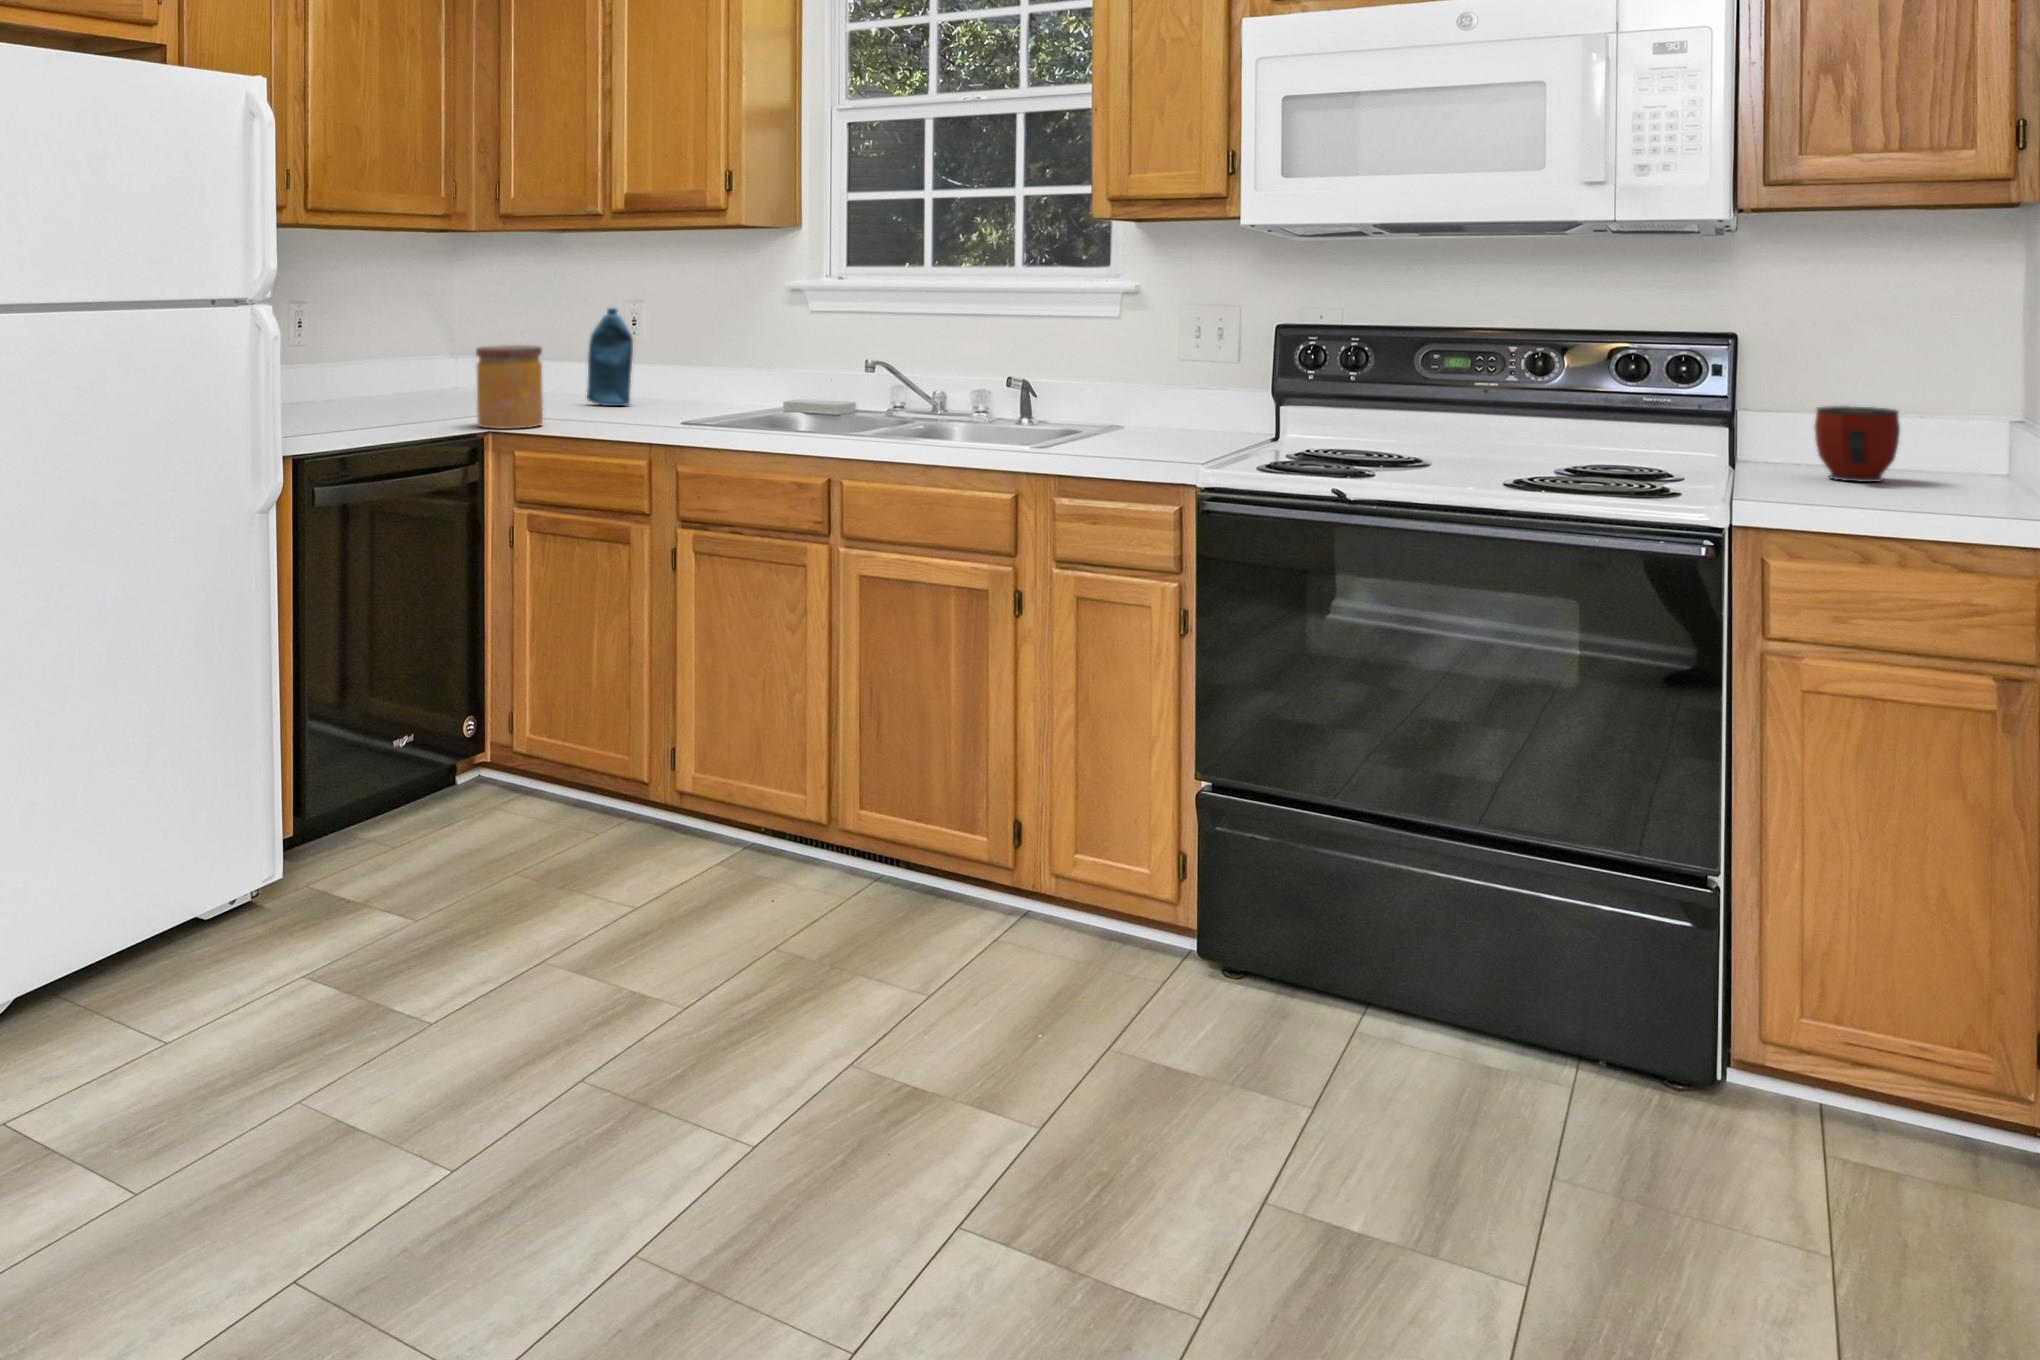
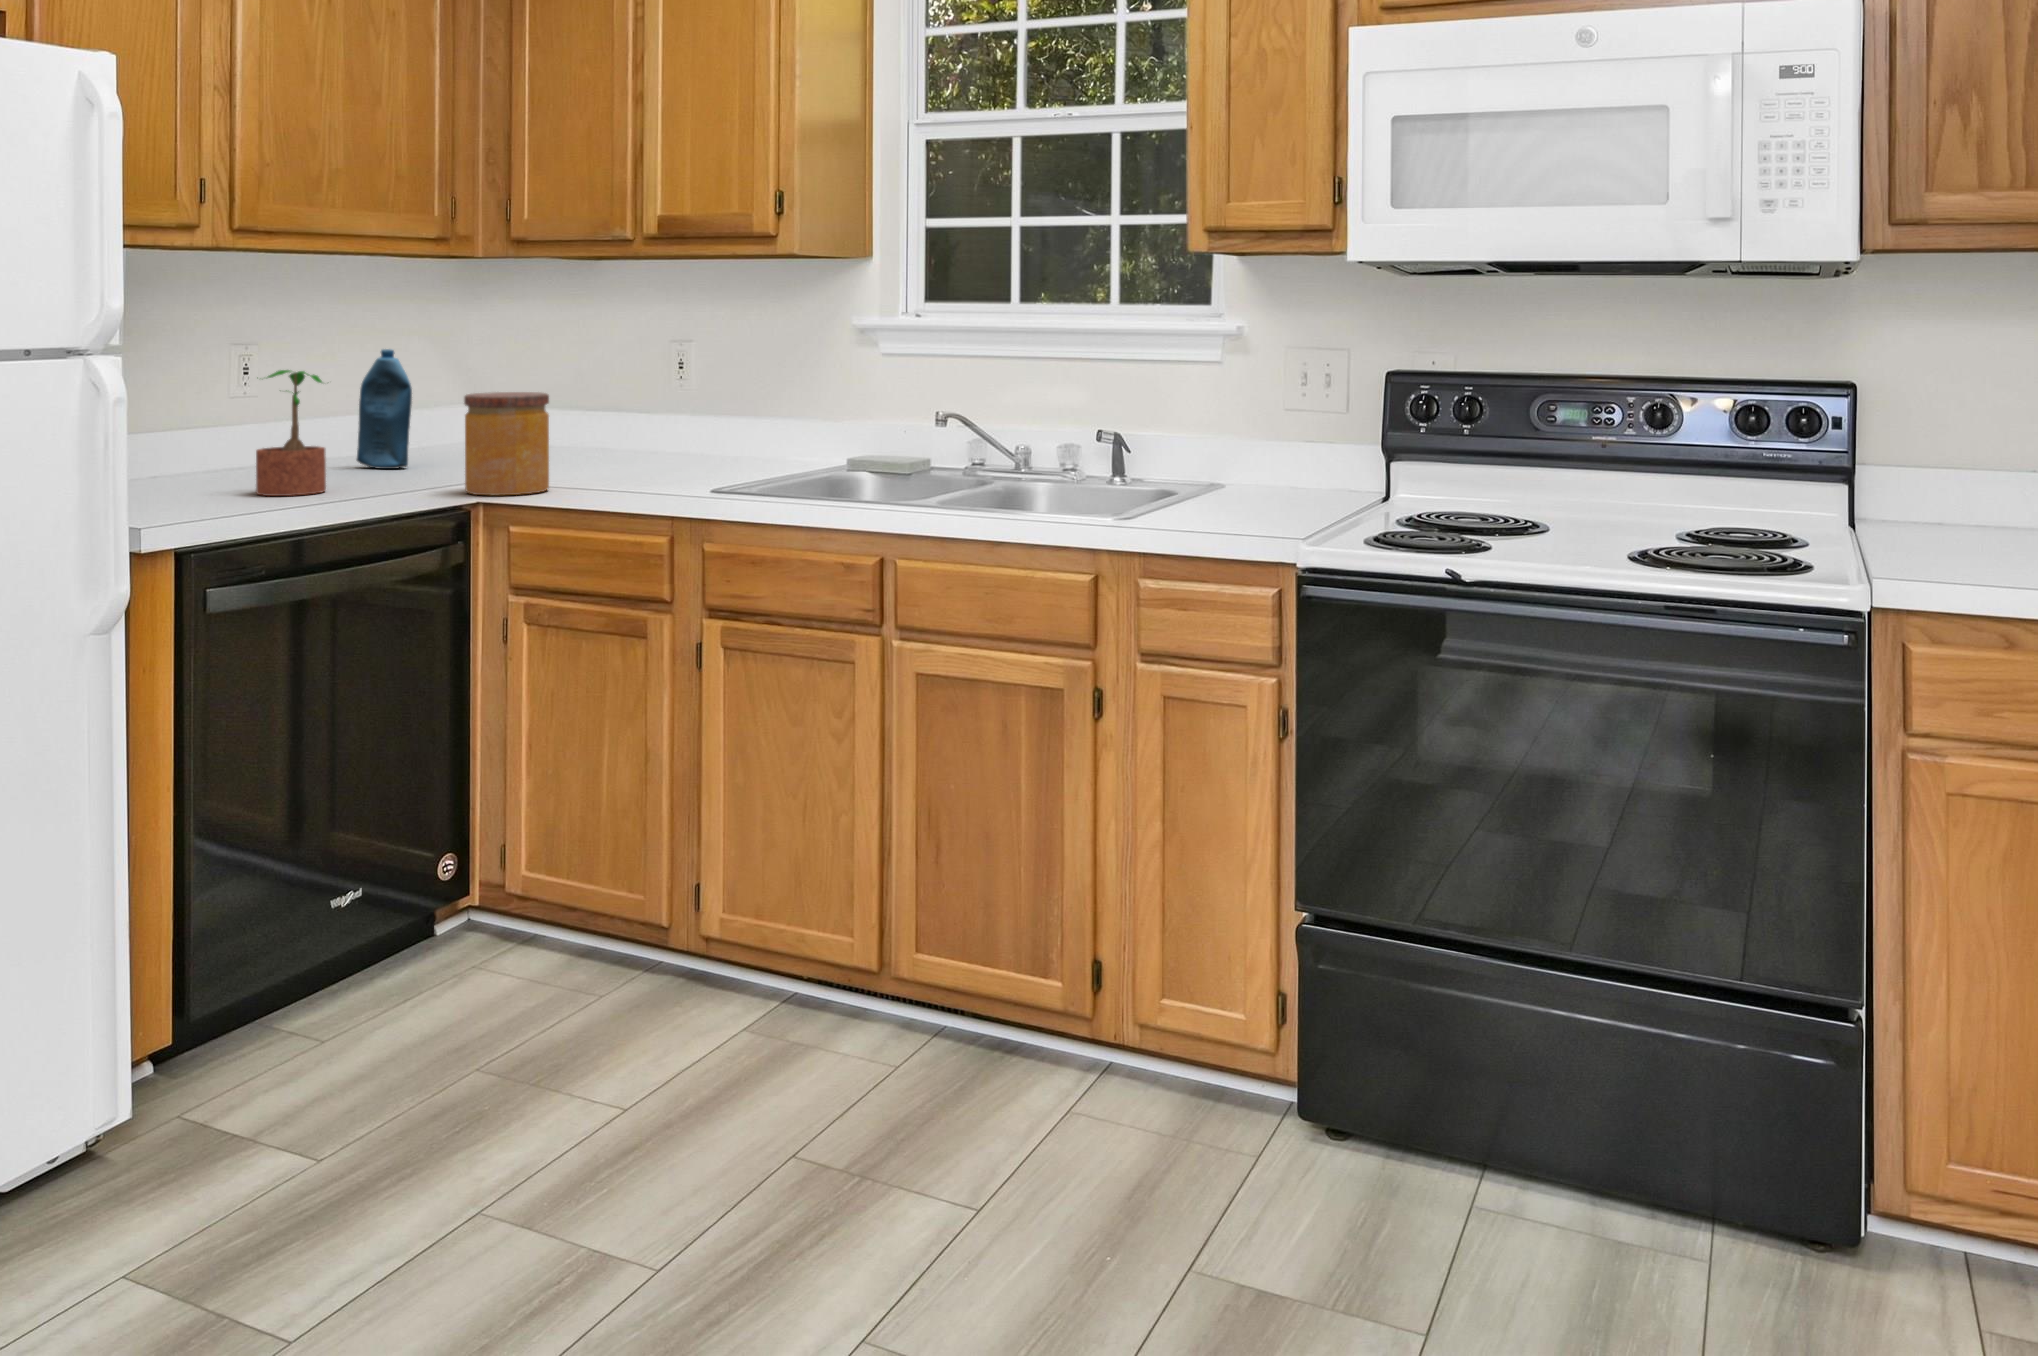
bottle: present [587,308,633,406] -> present [357,349,412,469]
potted plant: none [317,329,373,428] -> present [256,370,326,496]
mug: present [1815,406,1900,482] -> none [1931,468,2015,551]

